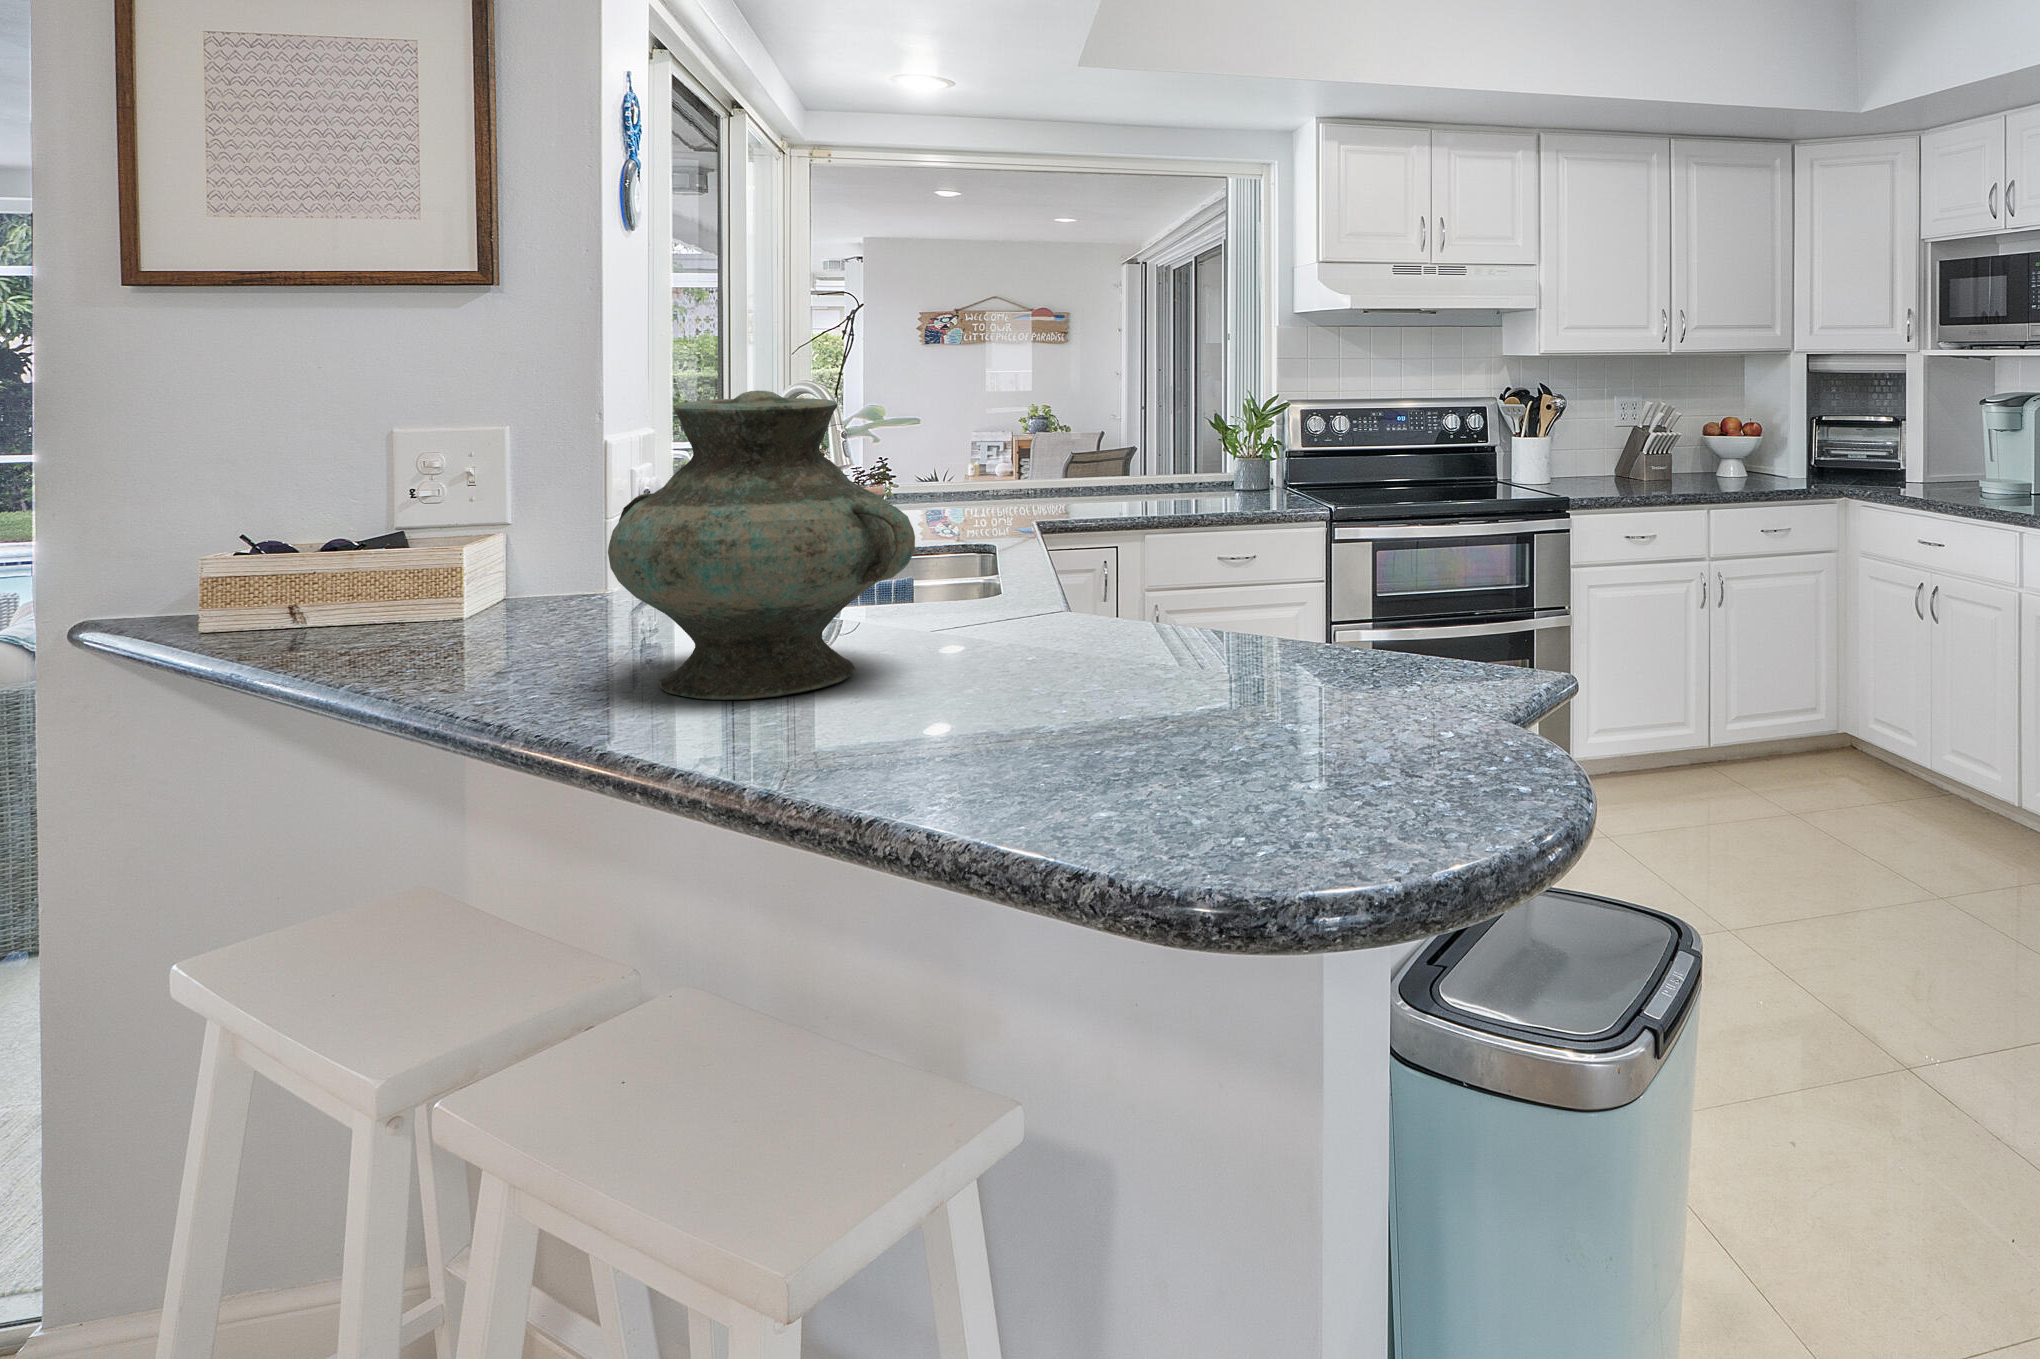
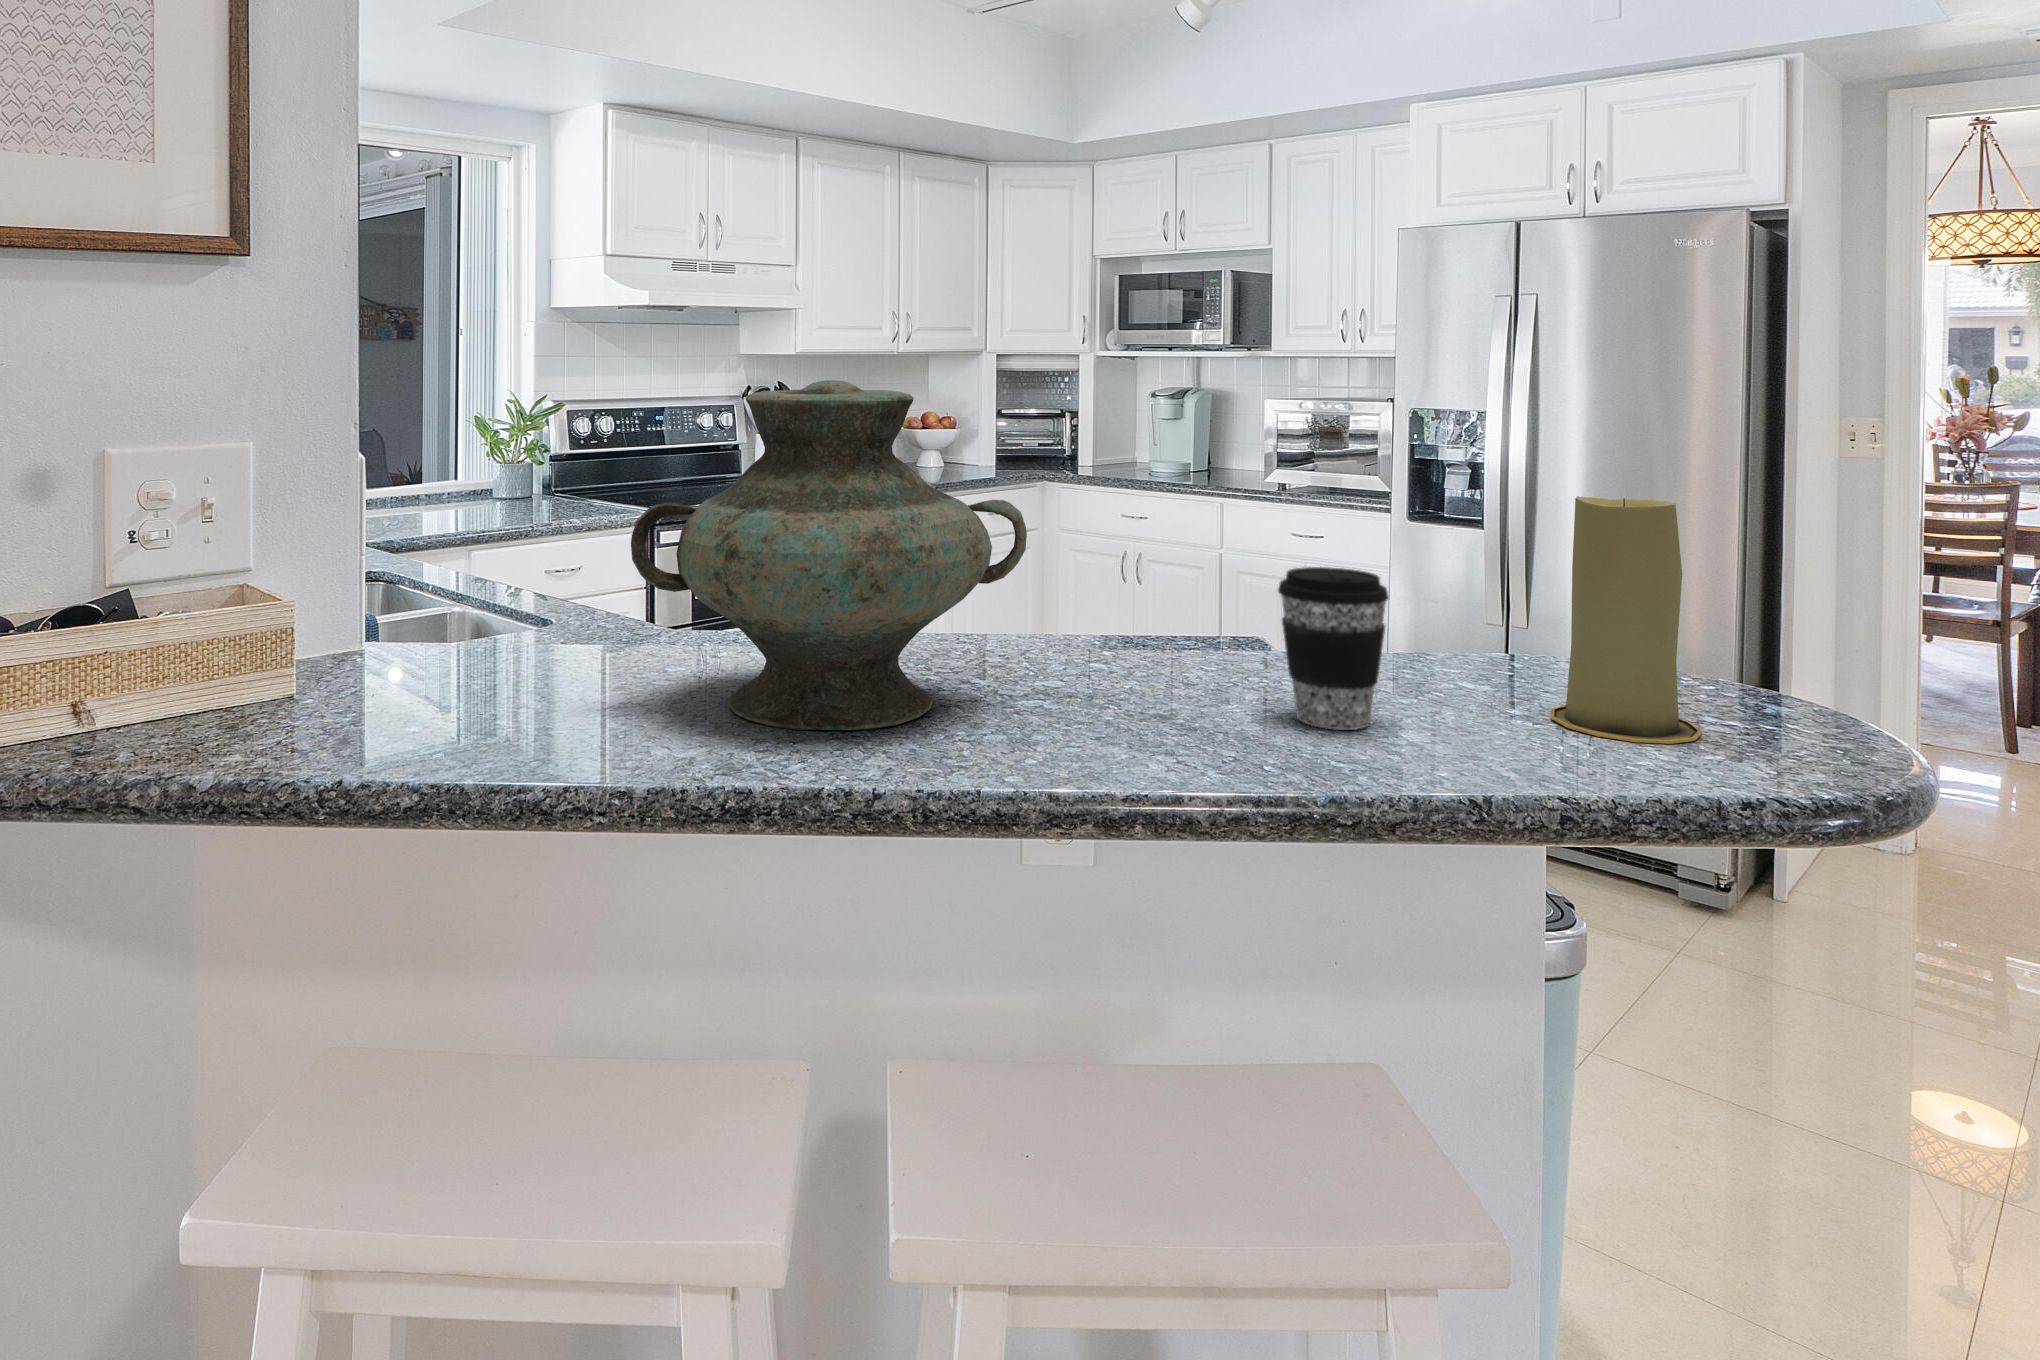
candle: none [1280,528,1425,809] -> present [1551,496,1702,744]
coffee cup: none [1035,587,1142,752] -> present [1278,567,1389,730]

